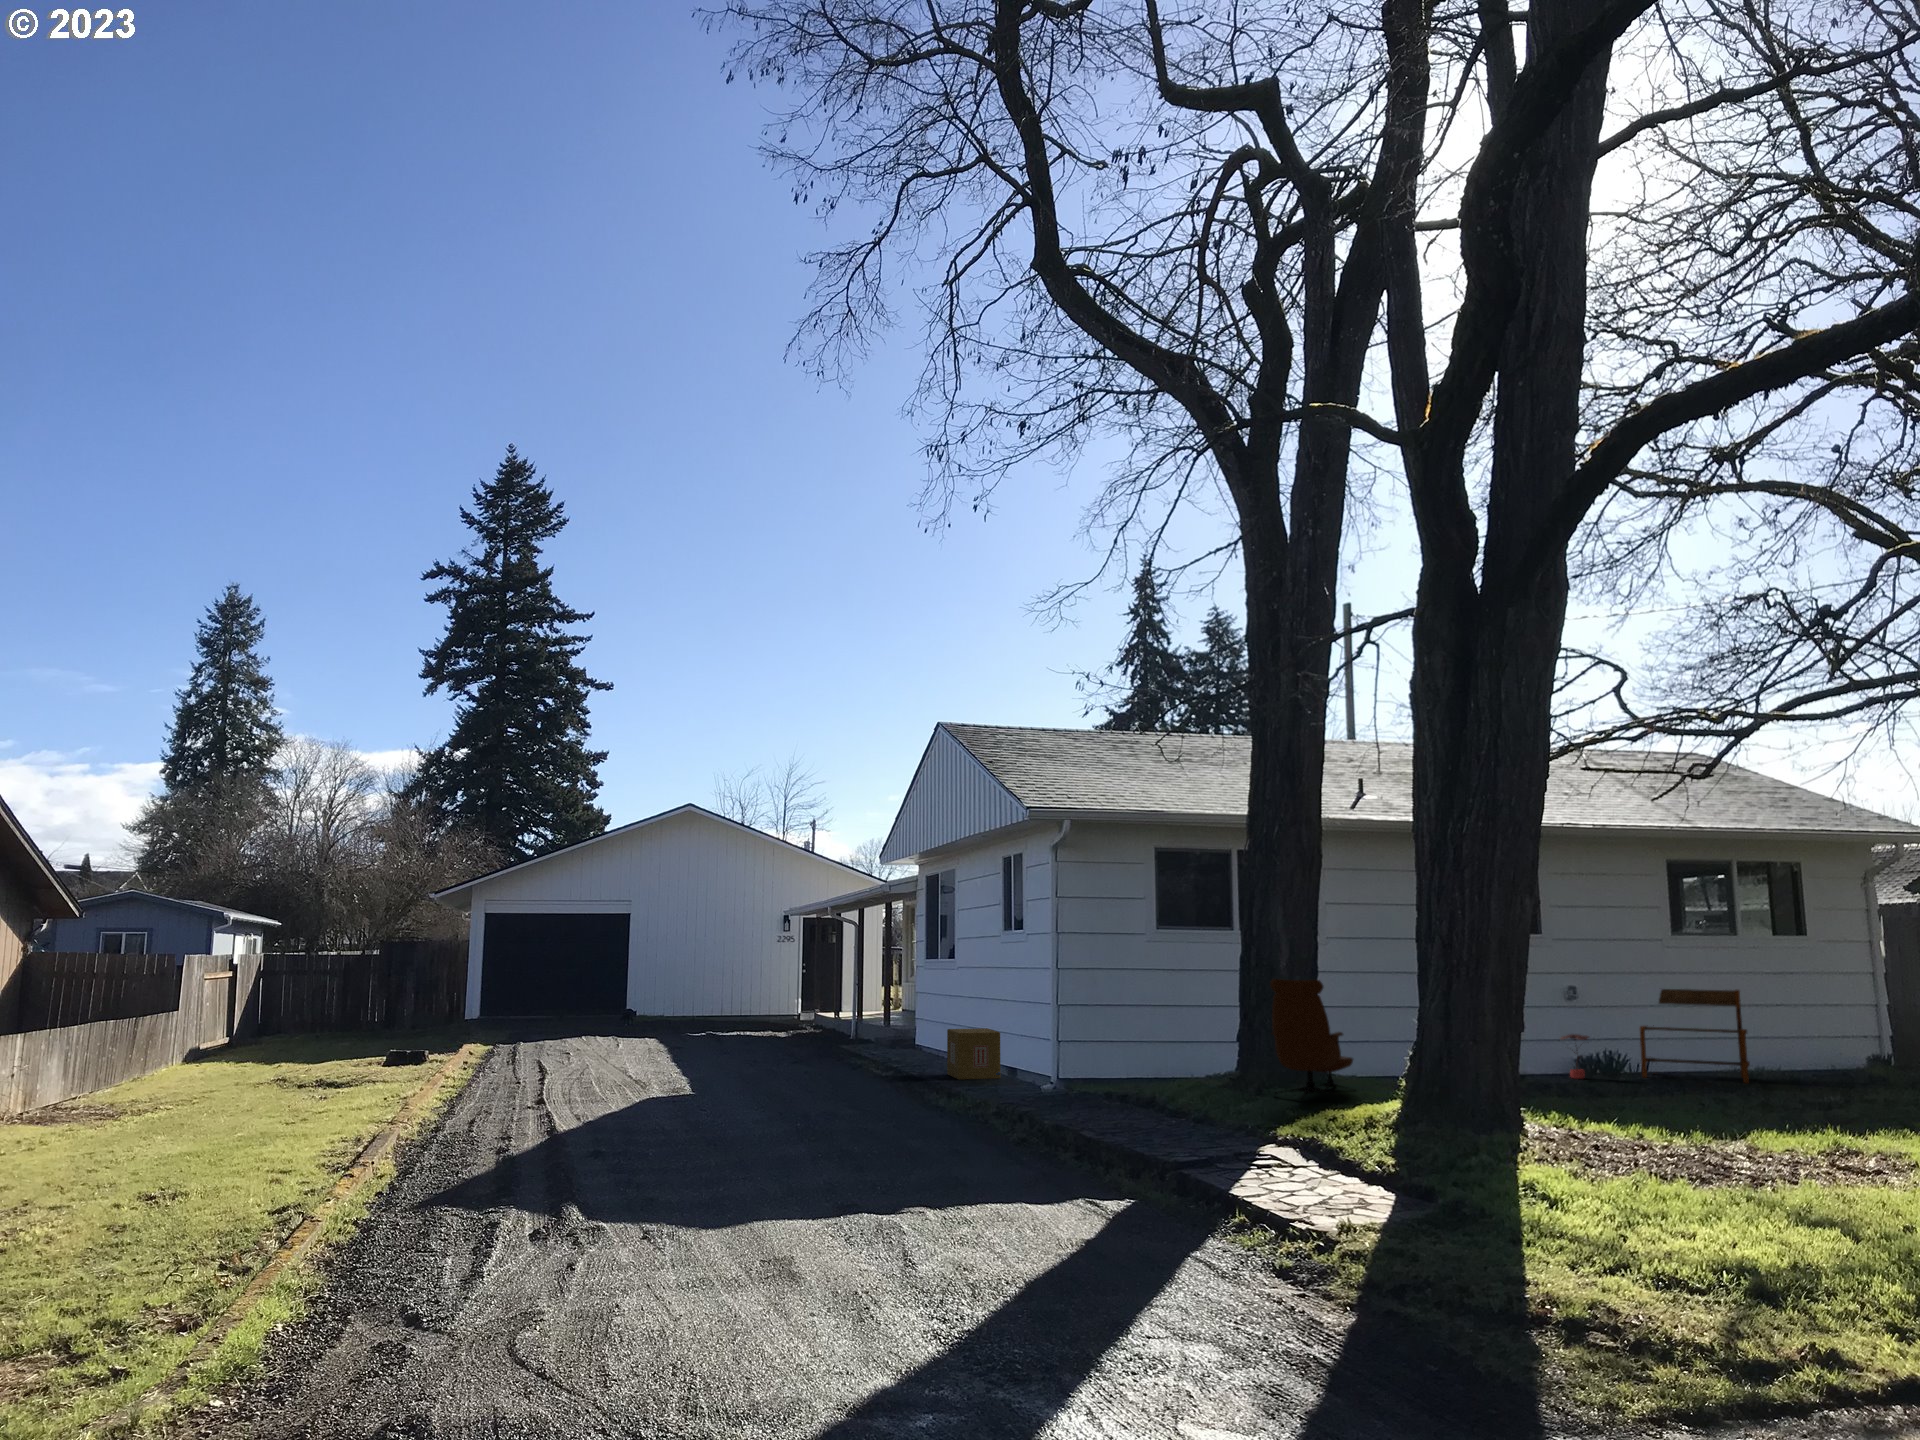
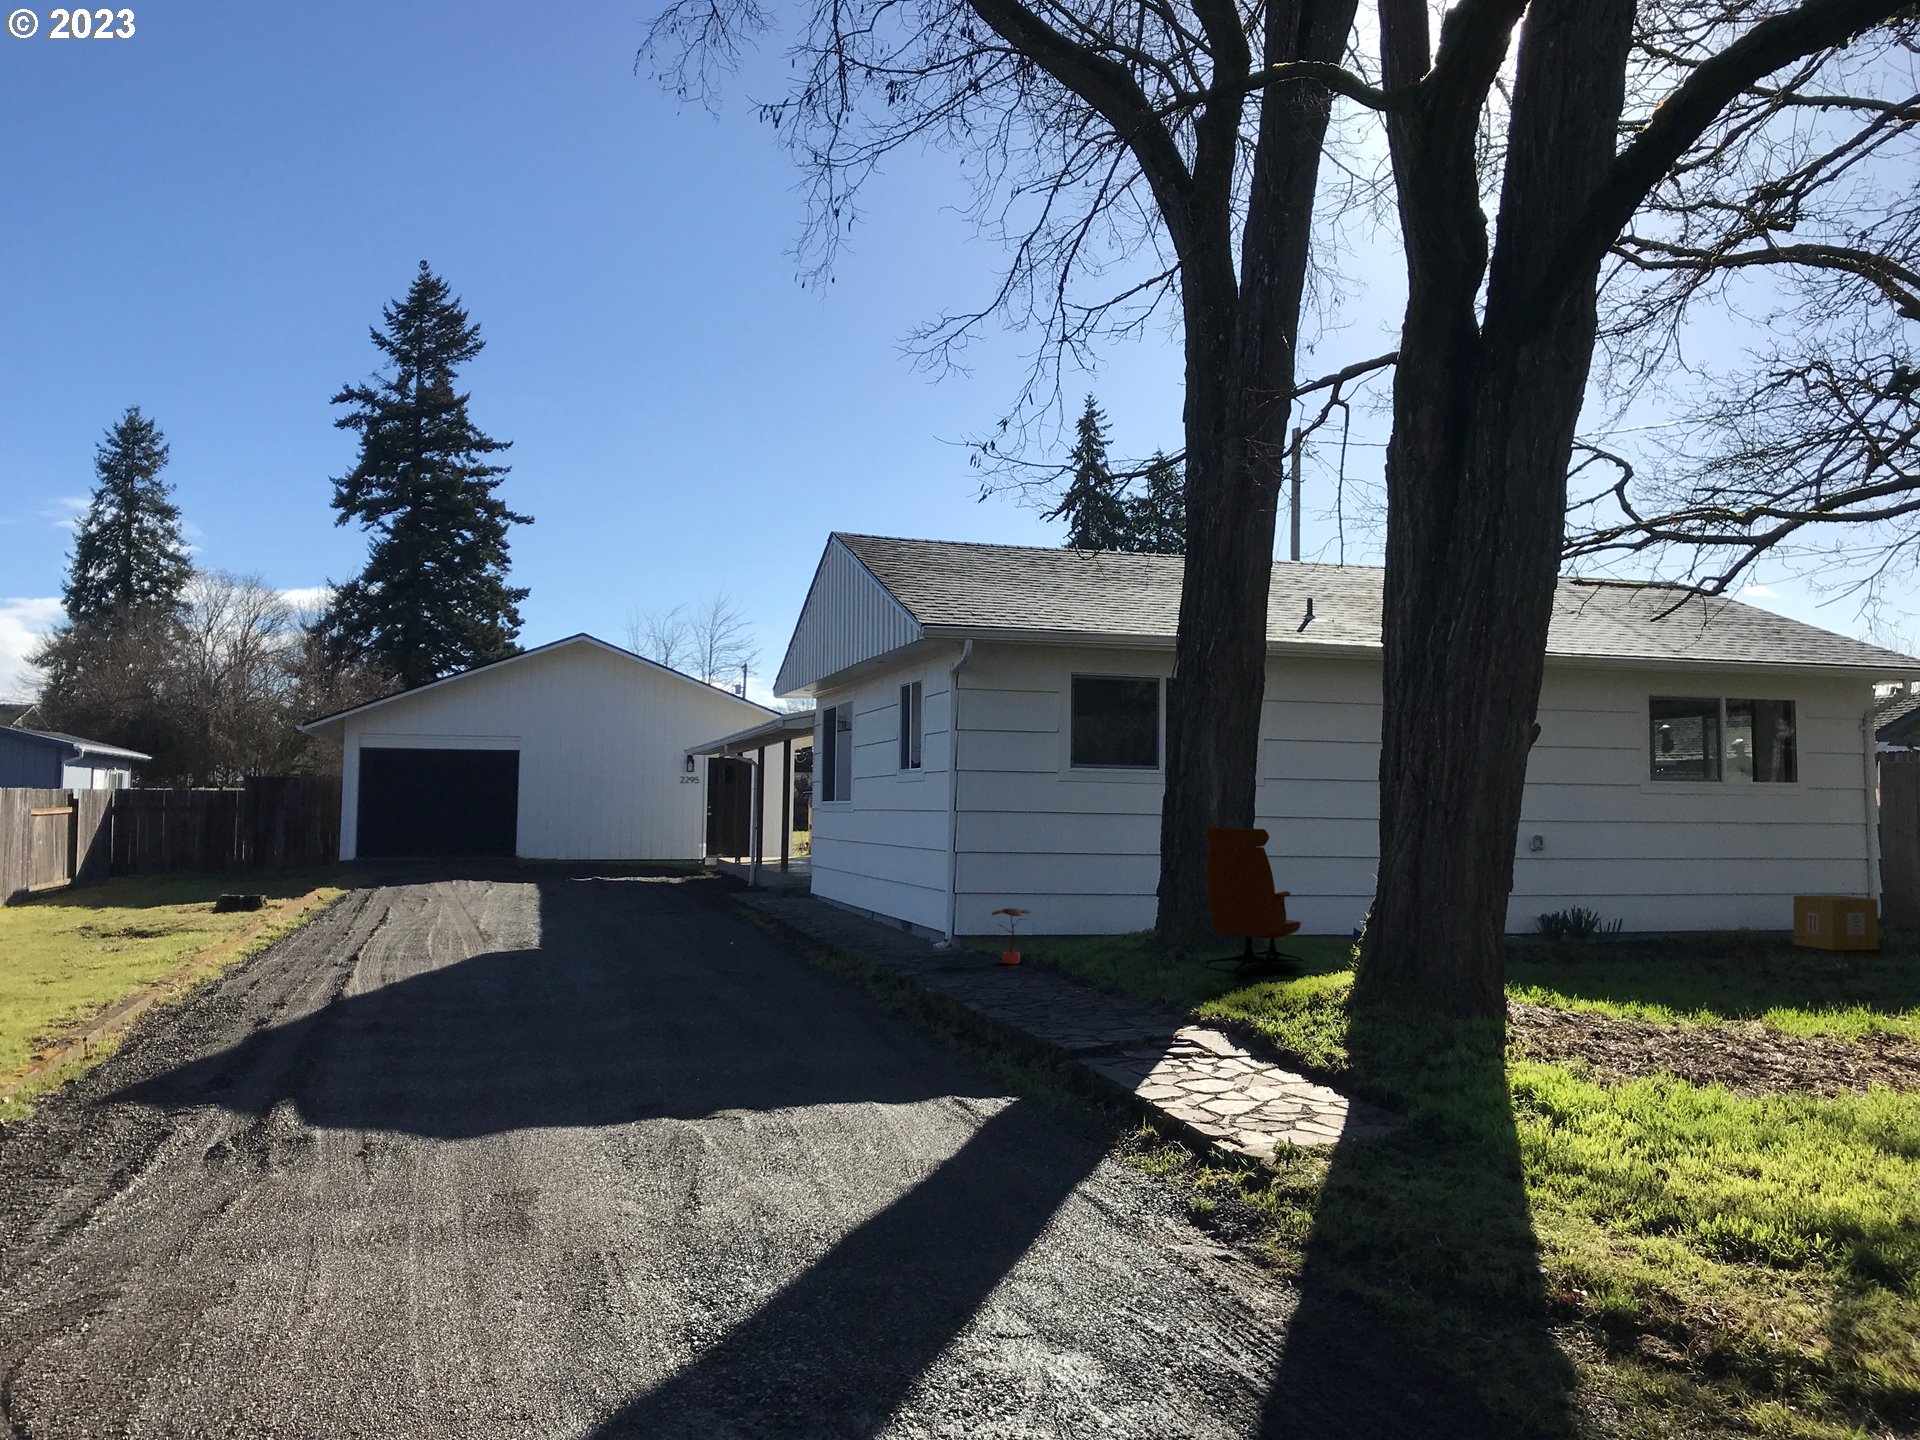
bench: present [1640,989,1750,1083] -> none [1617,848,1736,955]
cardboard box: present [947,1028,1000,1080] -> present [1794,895,1878,950]
potted plant: present [1561,1034,1589,1079] -> present [991,908,1031,964]

